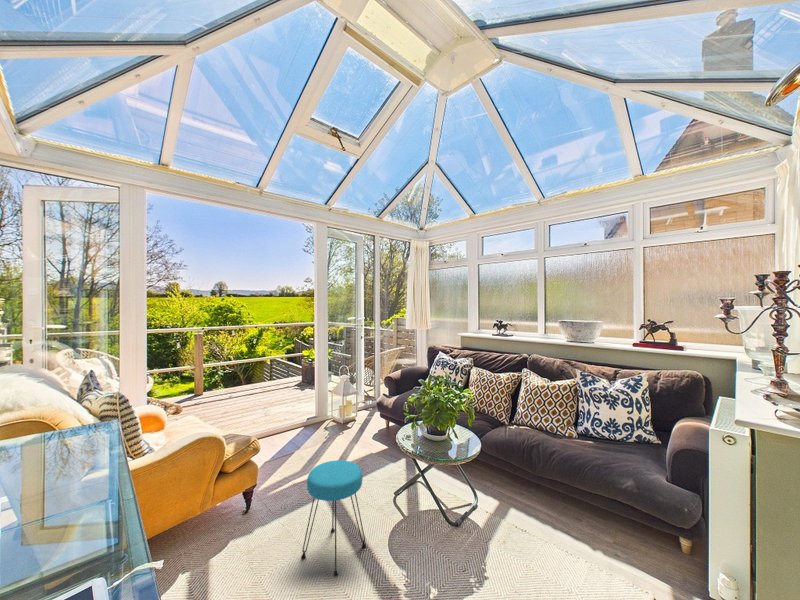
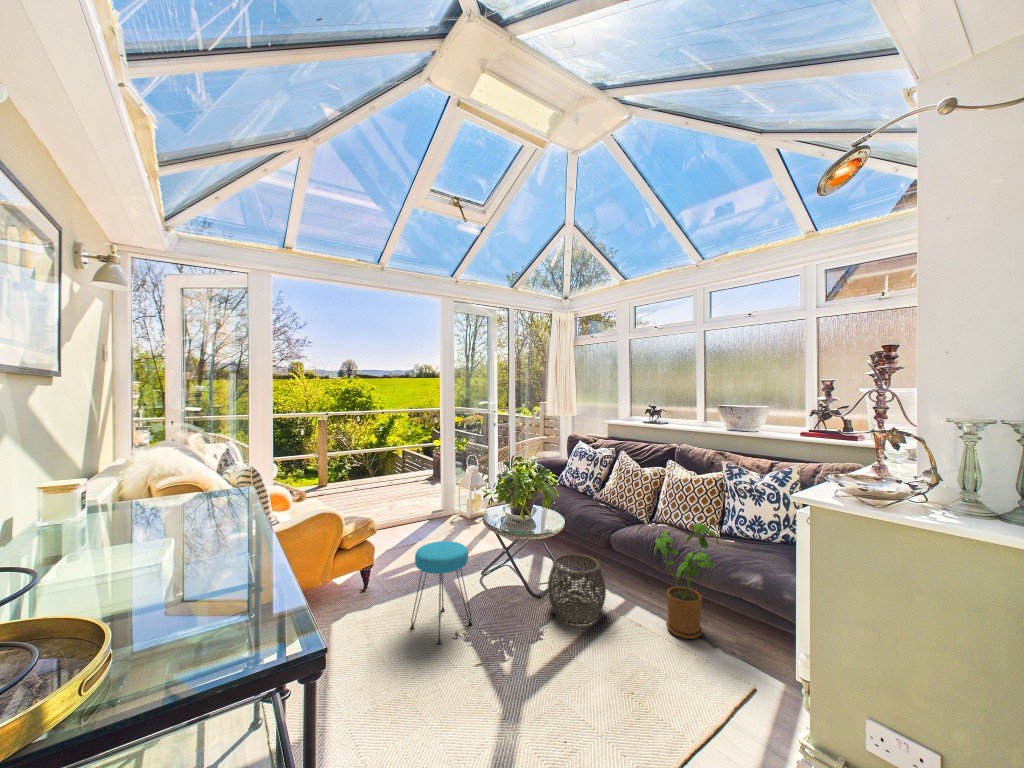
house plant: none [536,431,605,544] -> present [654,523,718,639]
woven basket: none [436,463,493,536] -> present [548,554,606,624]

